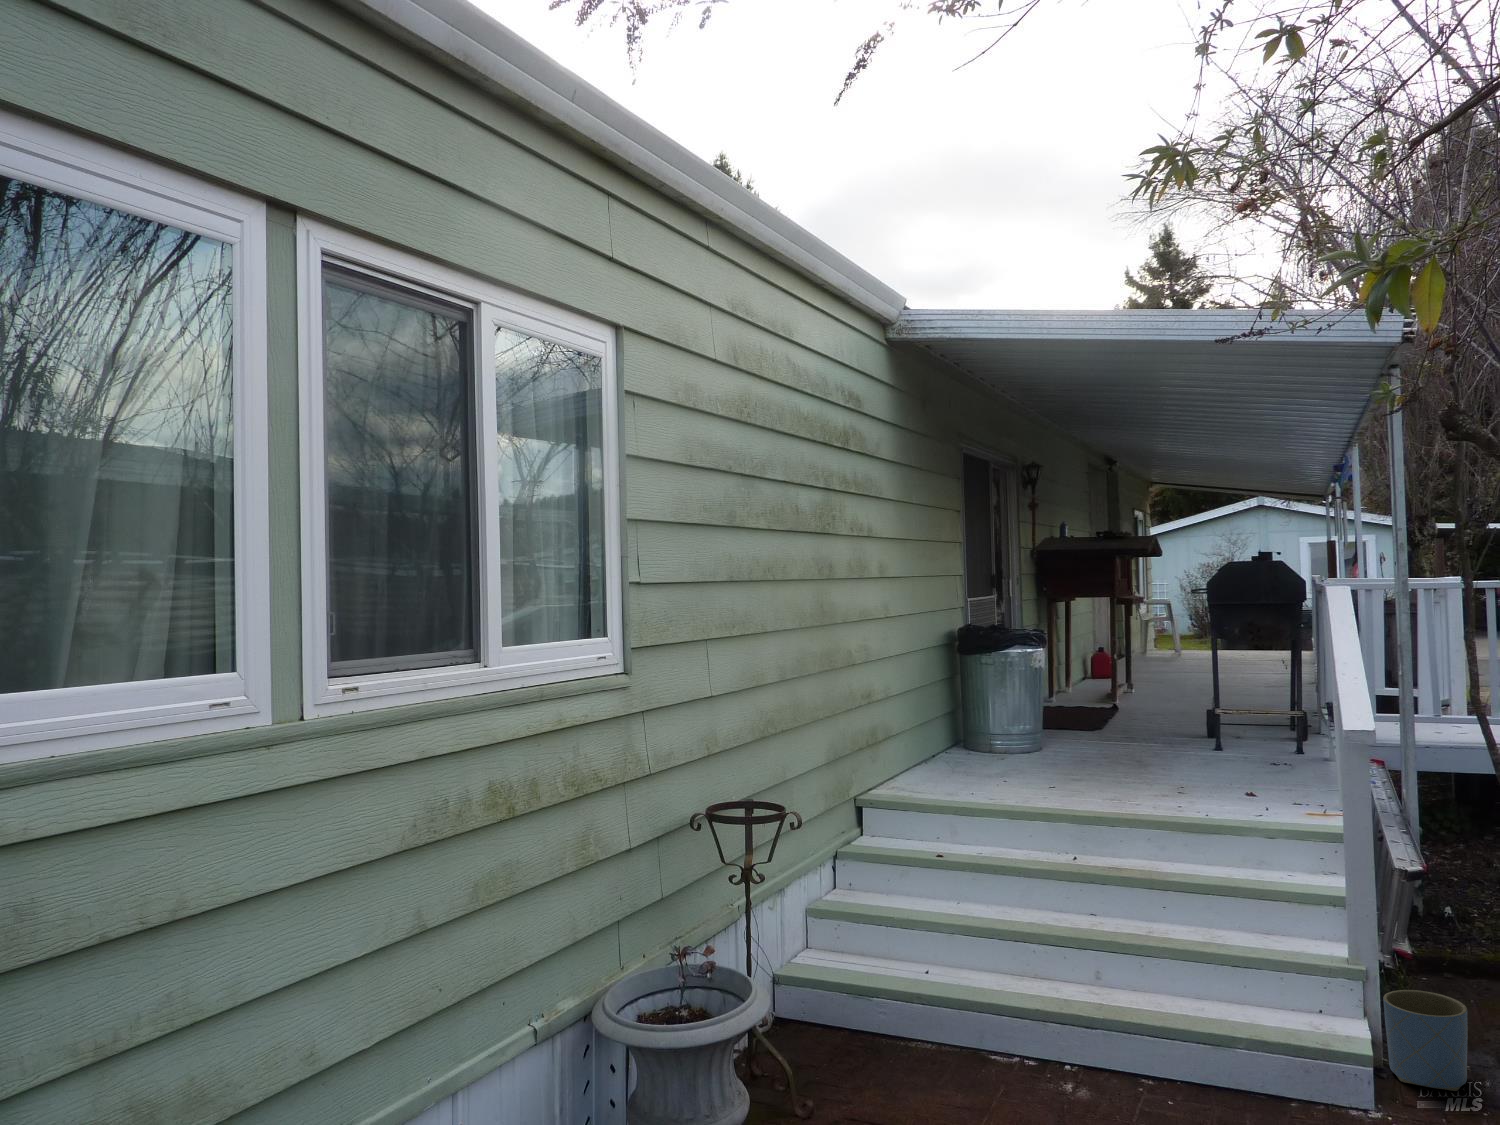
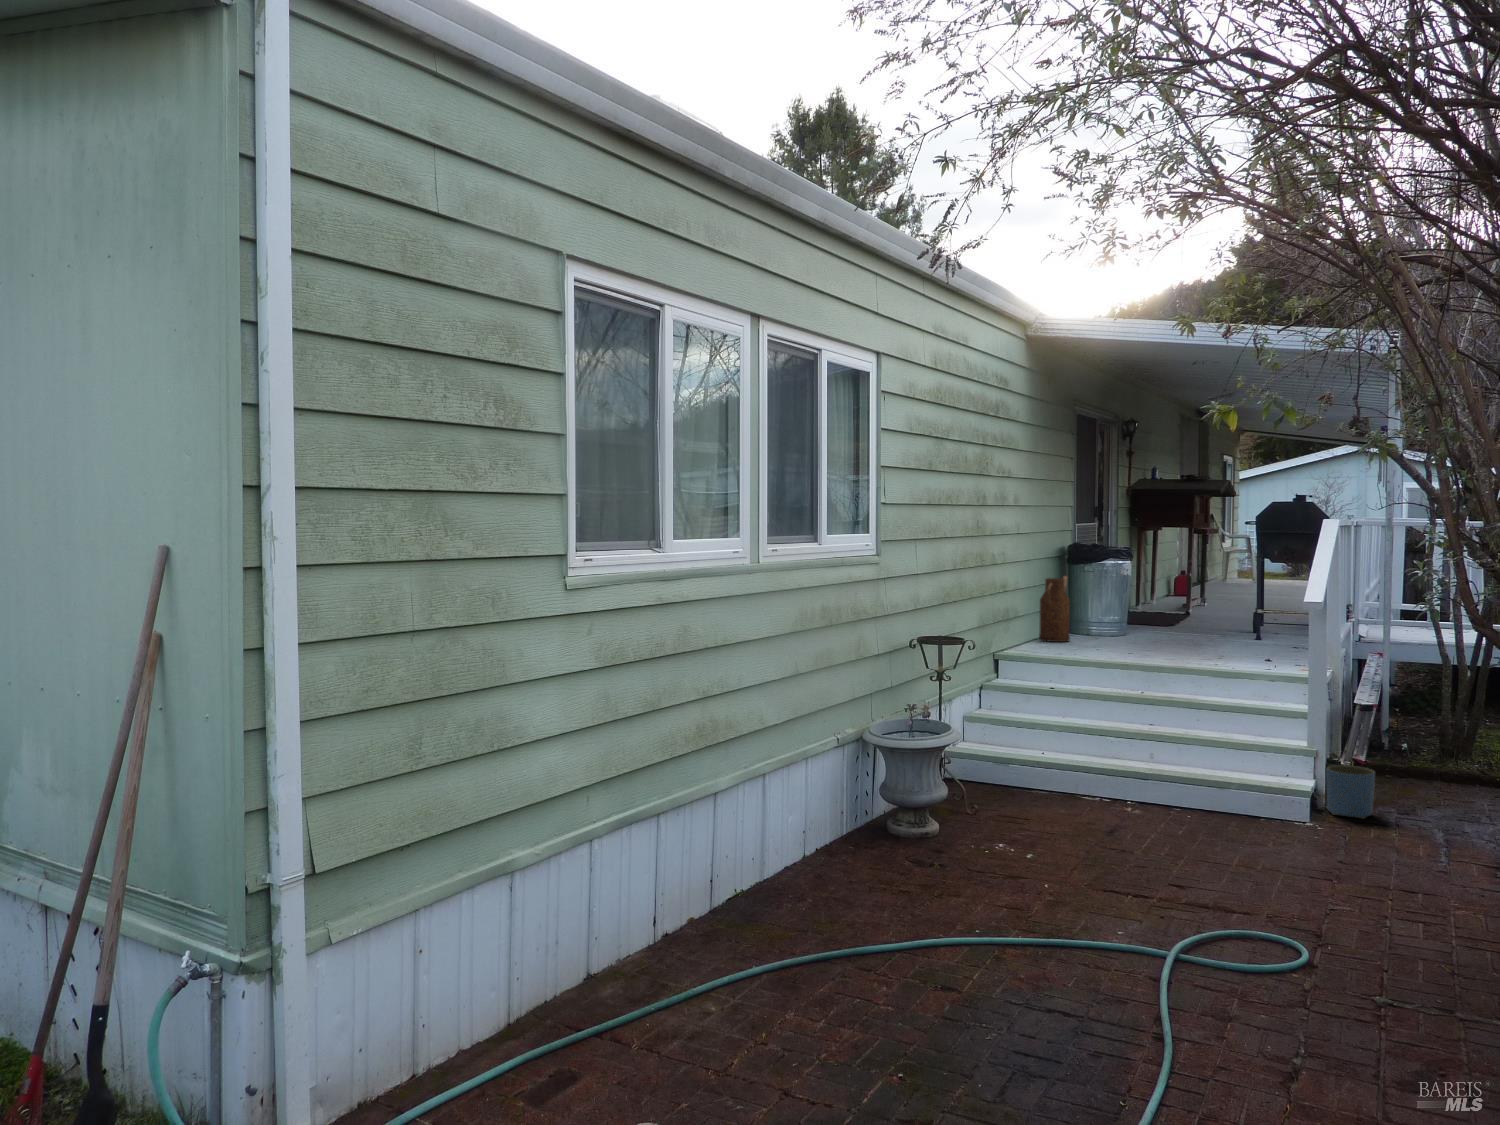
watering can: none [922,673,966,770] -> present [1039,576,1070,642]

